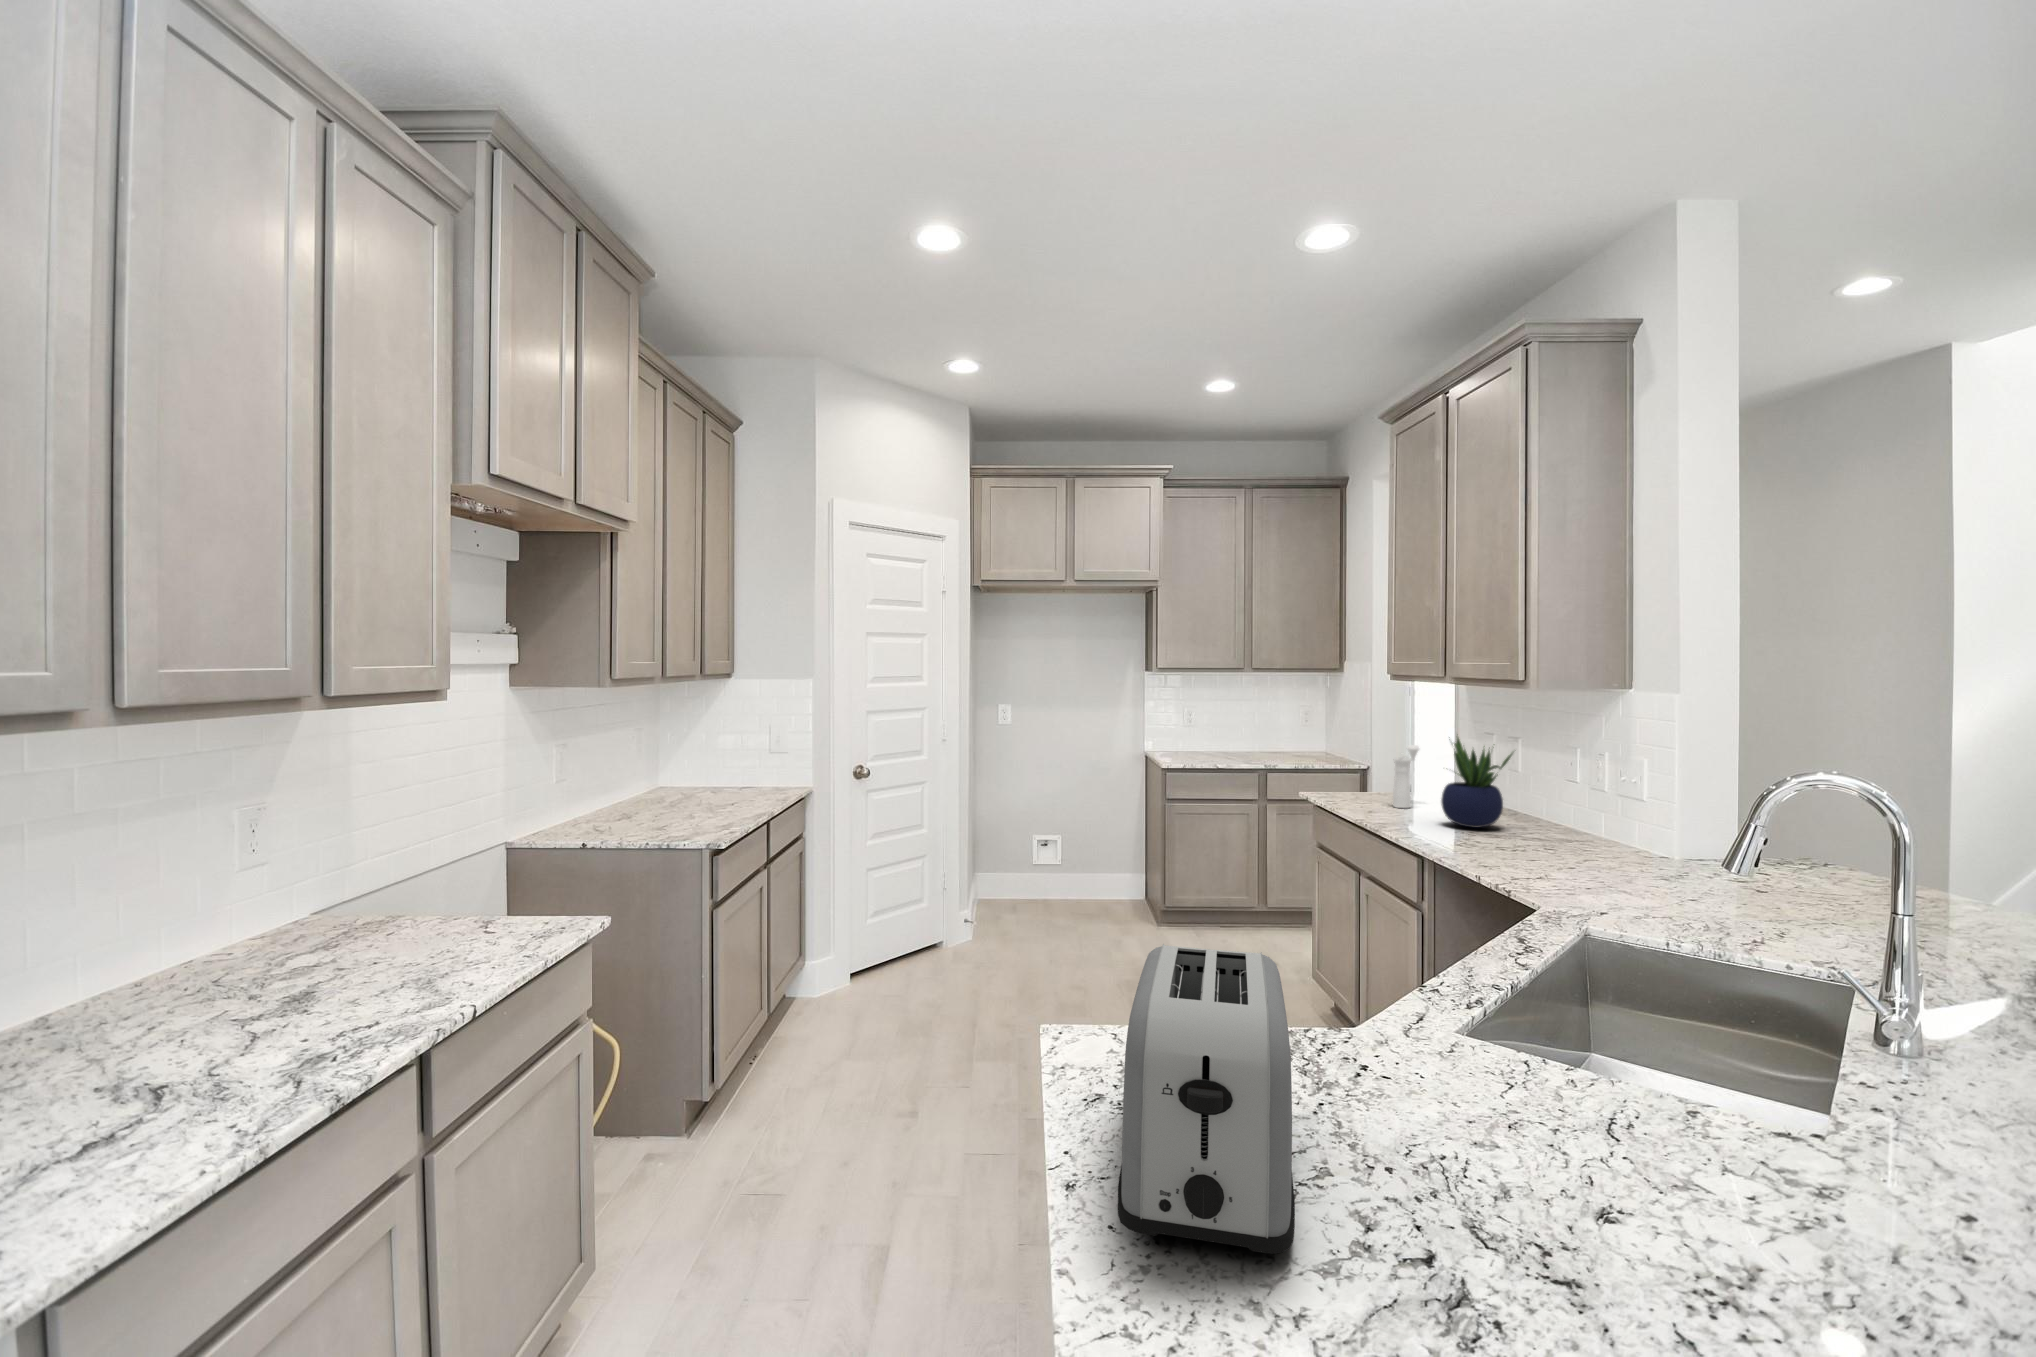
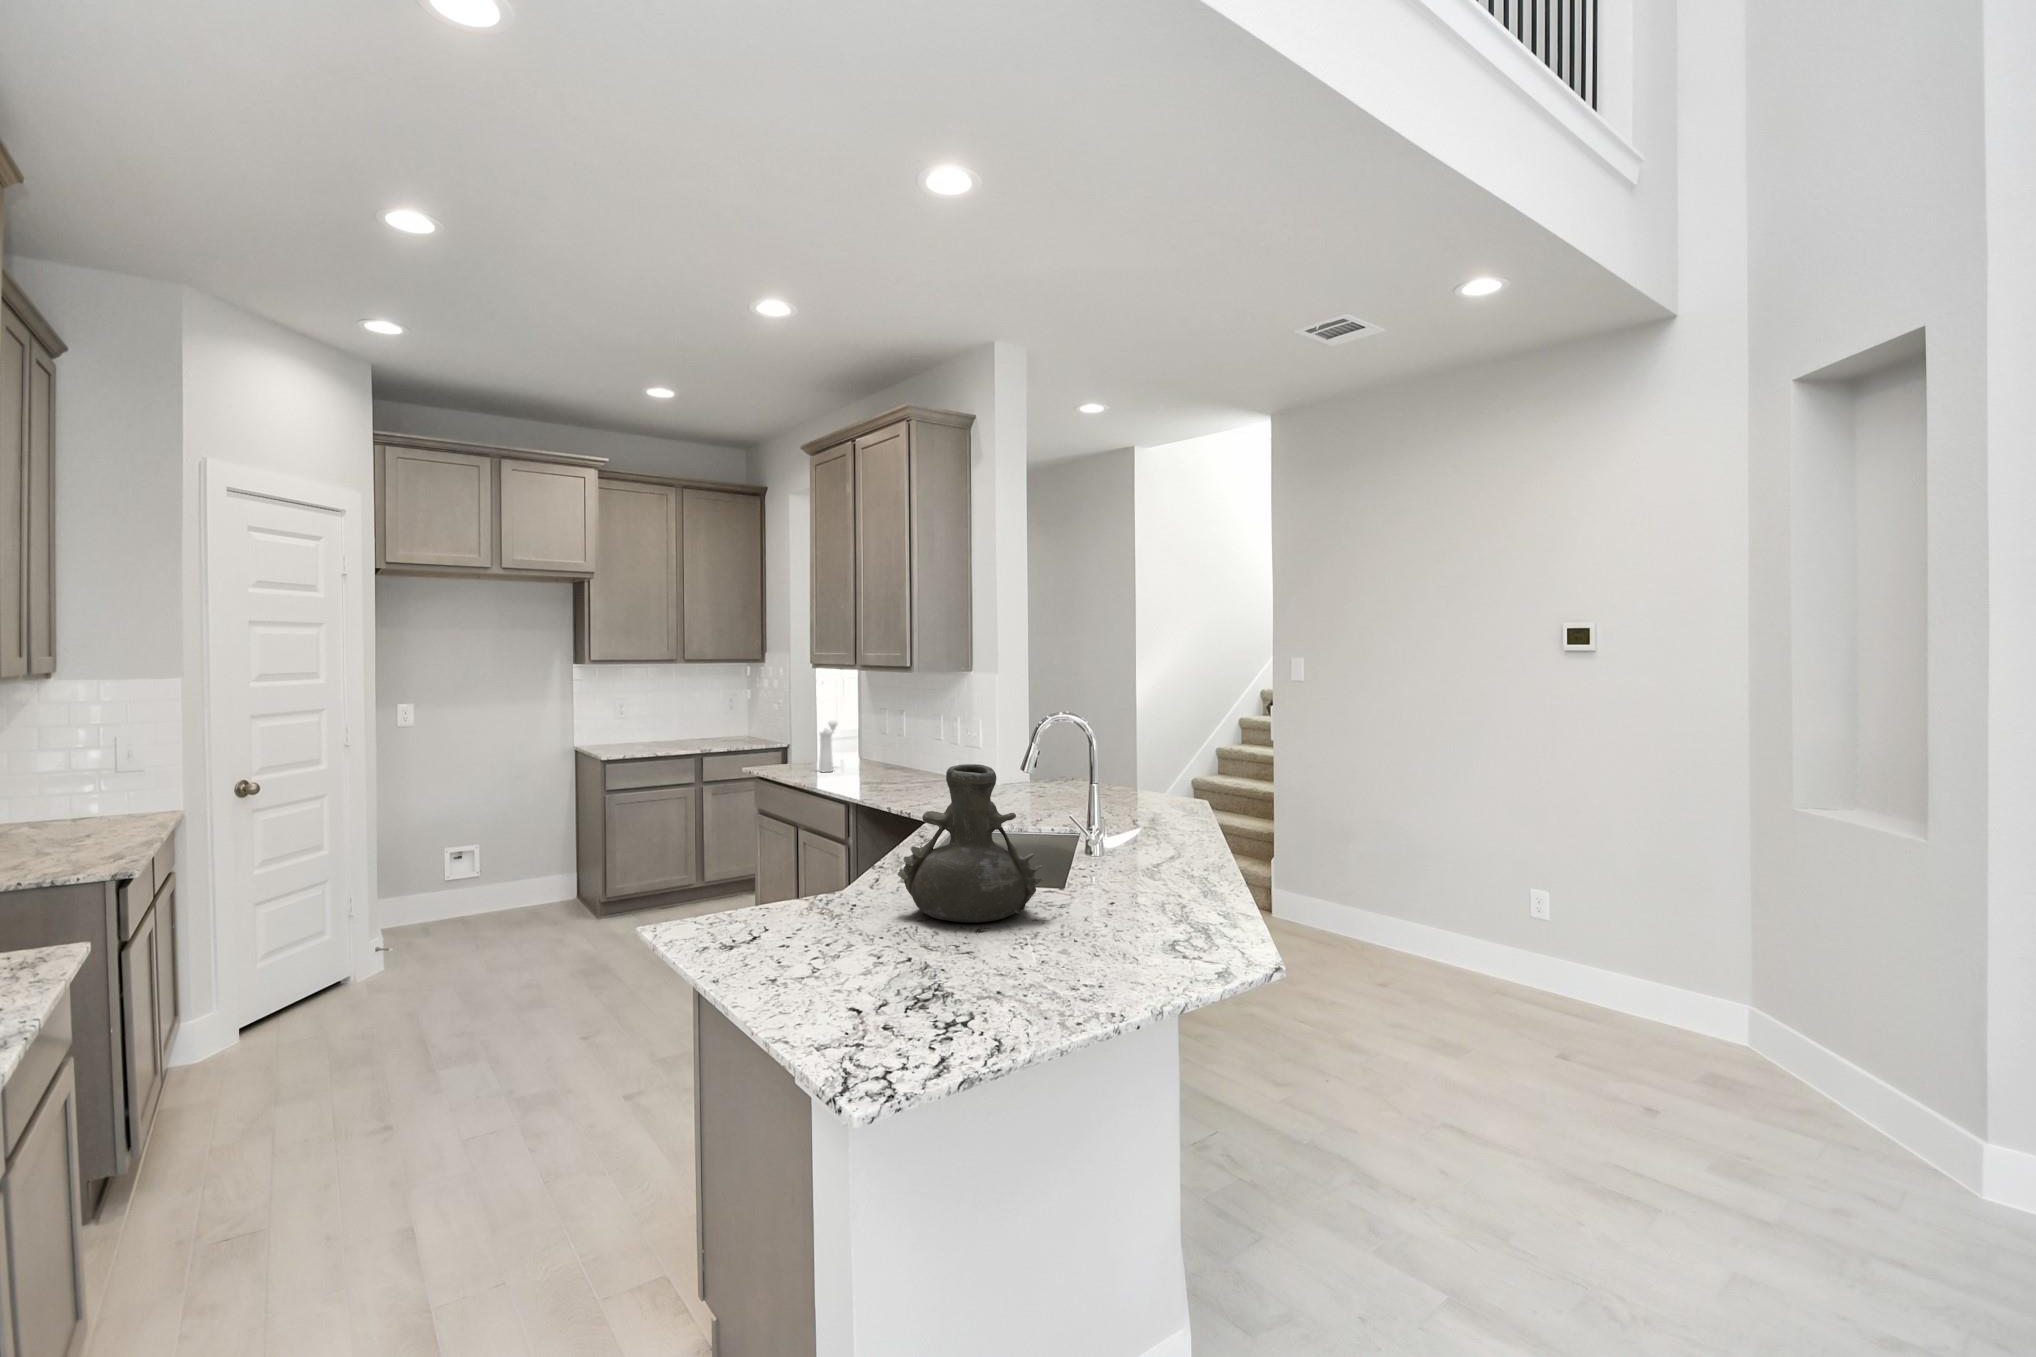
potted plant: present [1441,736,1513,828] -> none [857,708,909,780]
vase: none [1439,860,1798,1212] -> present [897,764,1043,922]
toaster: present [1118,944,1295,1254] -> none [739,831,847,972]

